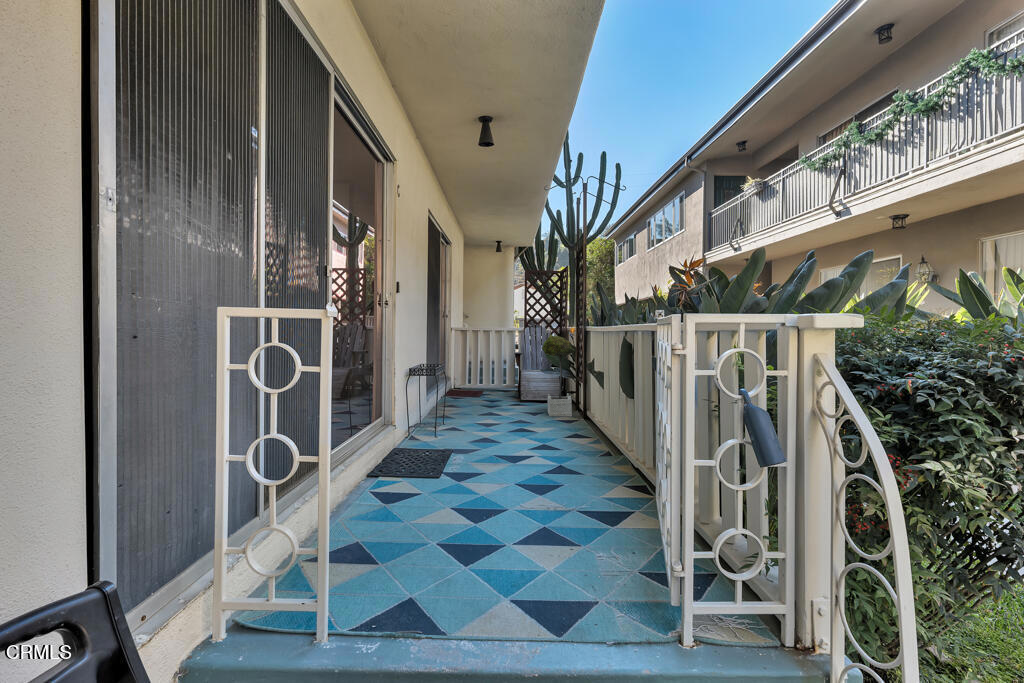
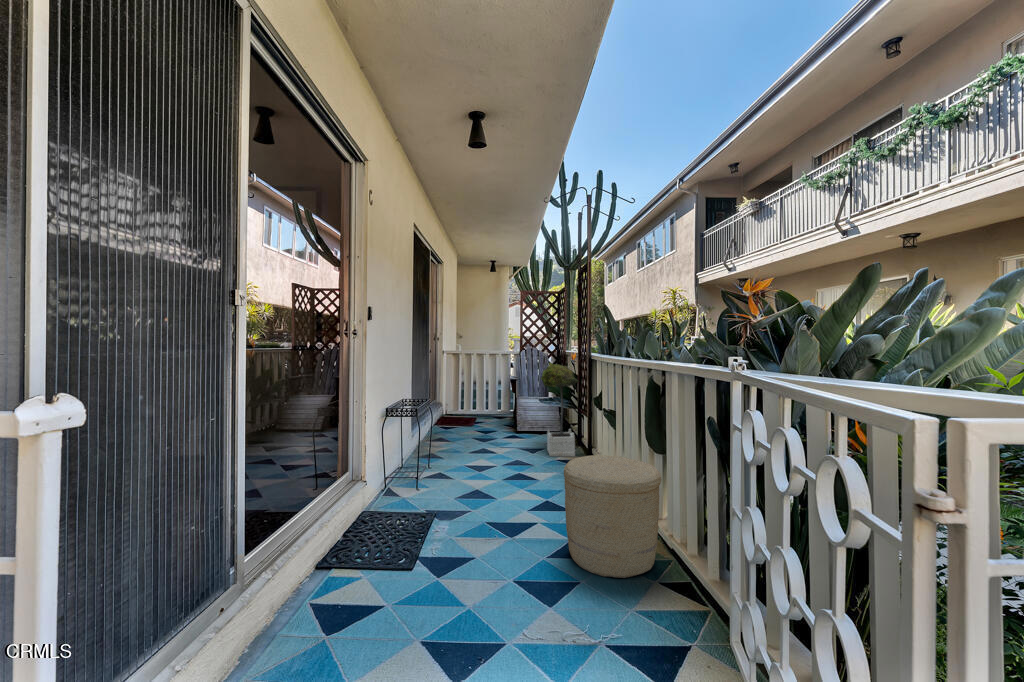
woven basket: none [555,396,628,478] -> present [564,455,661,578]

